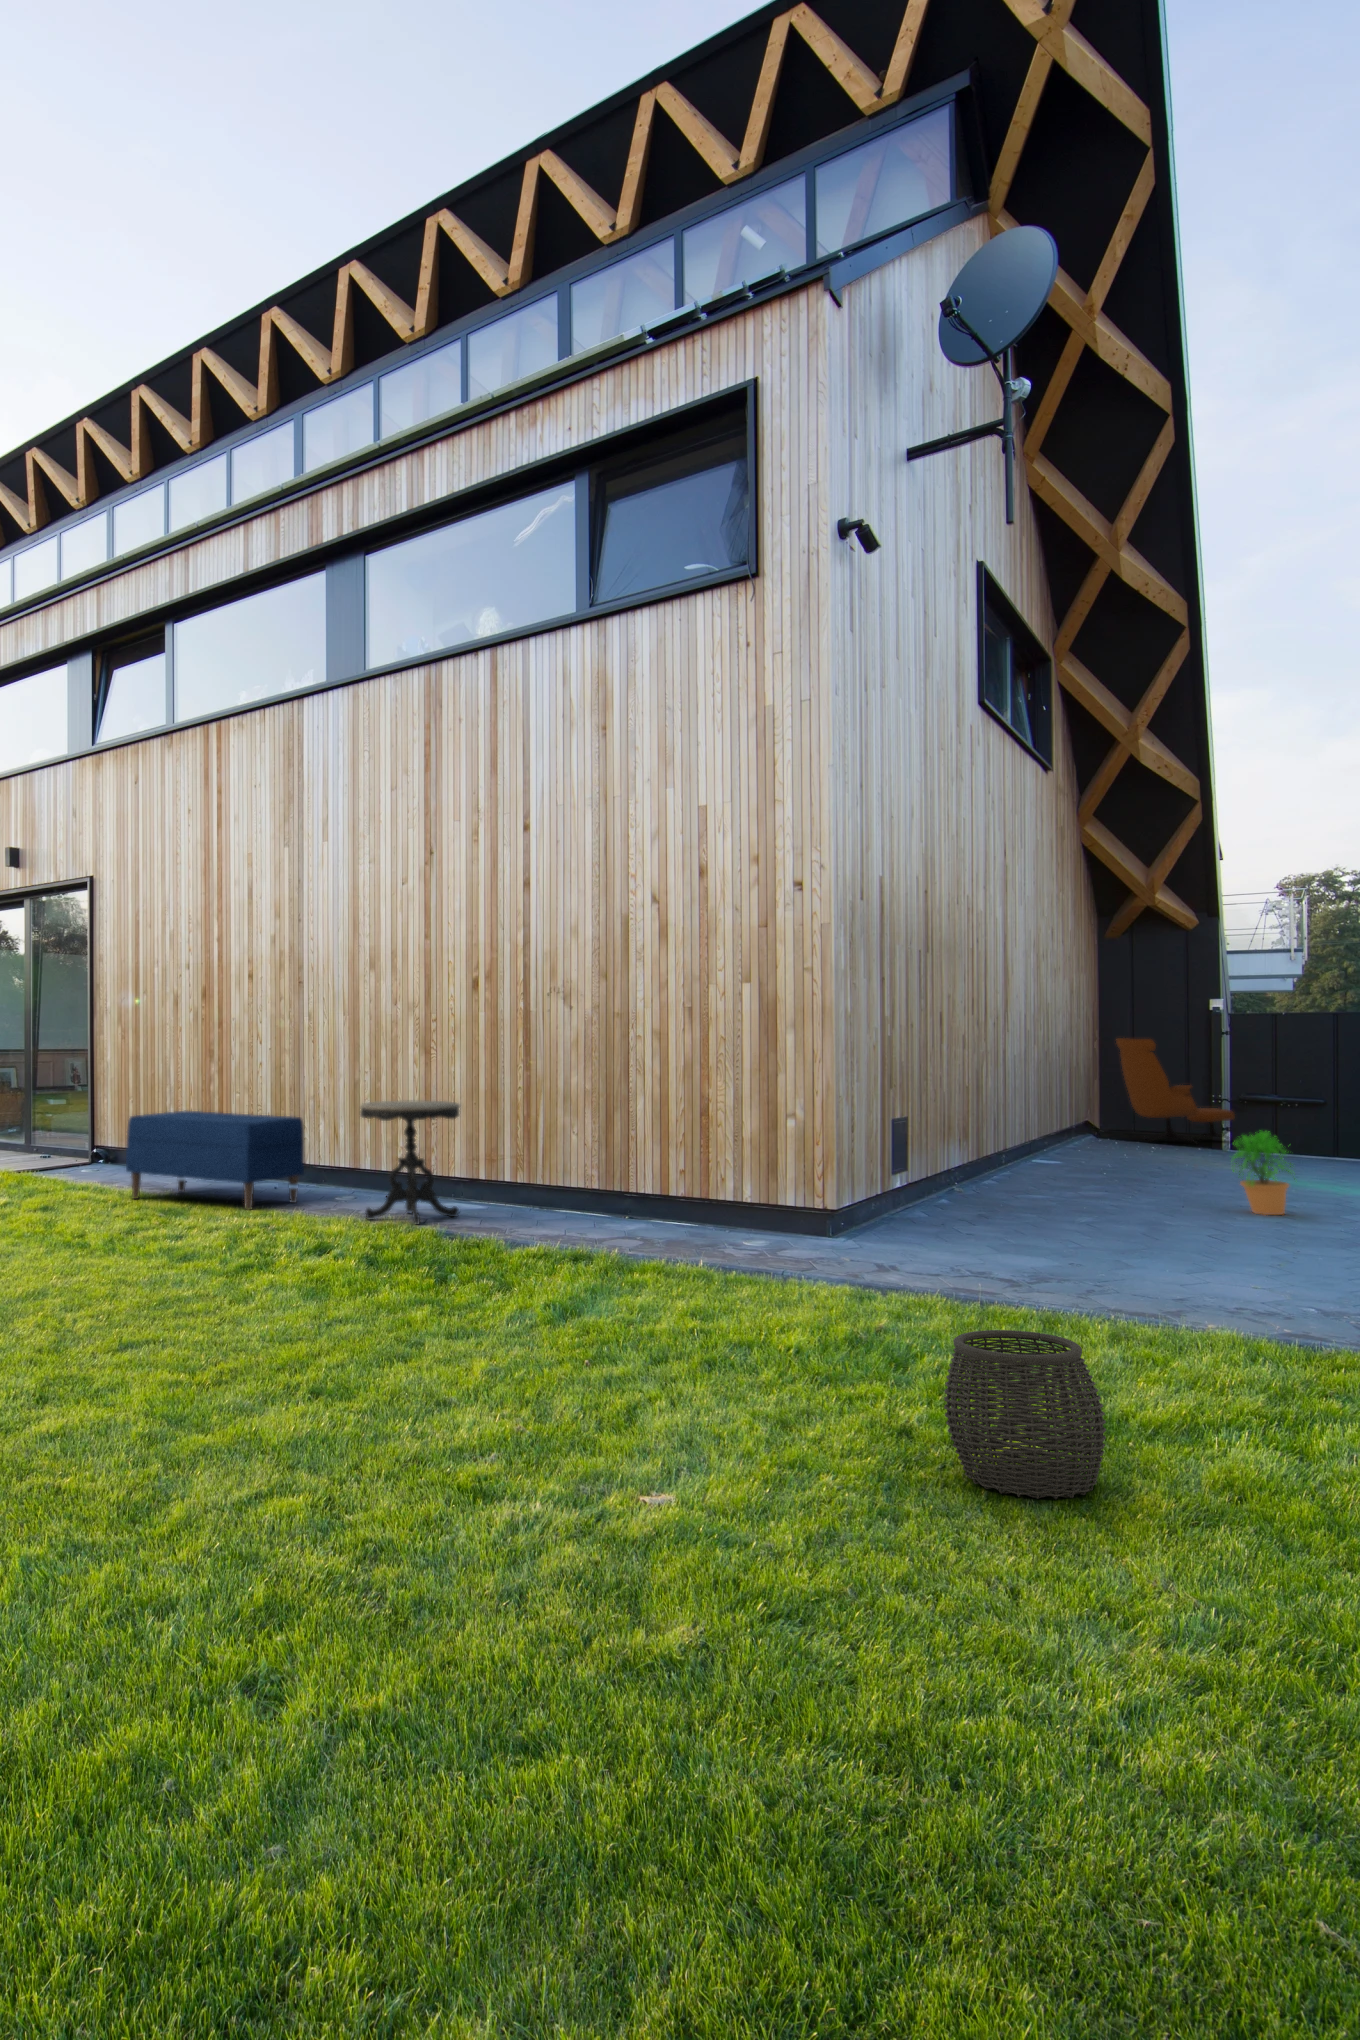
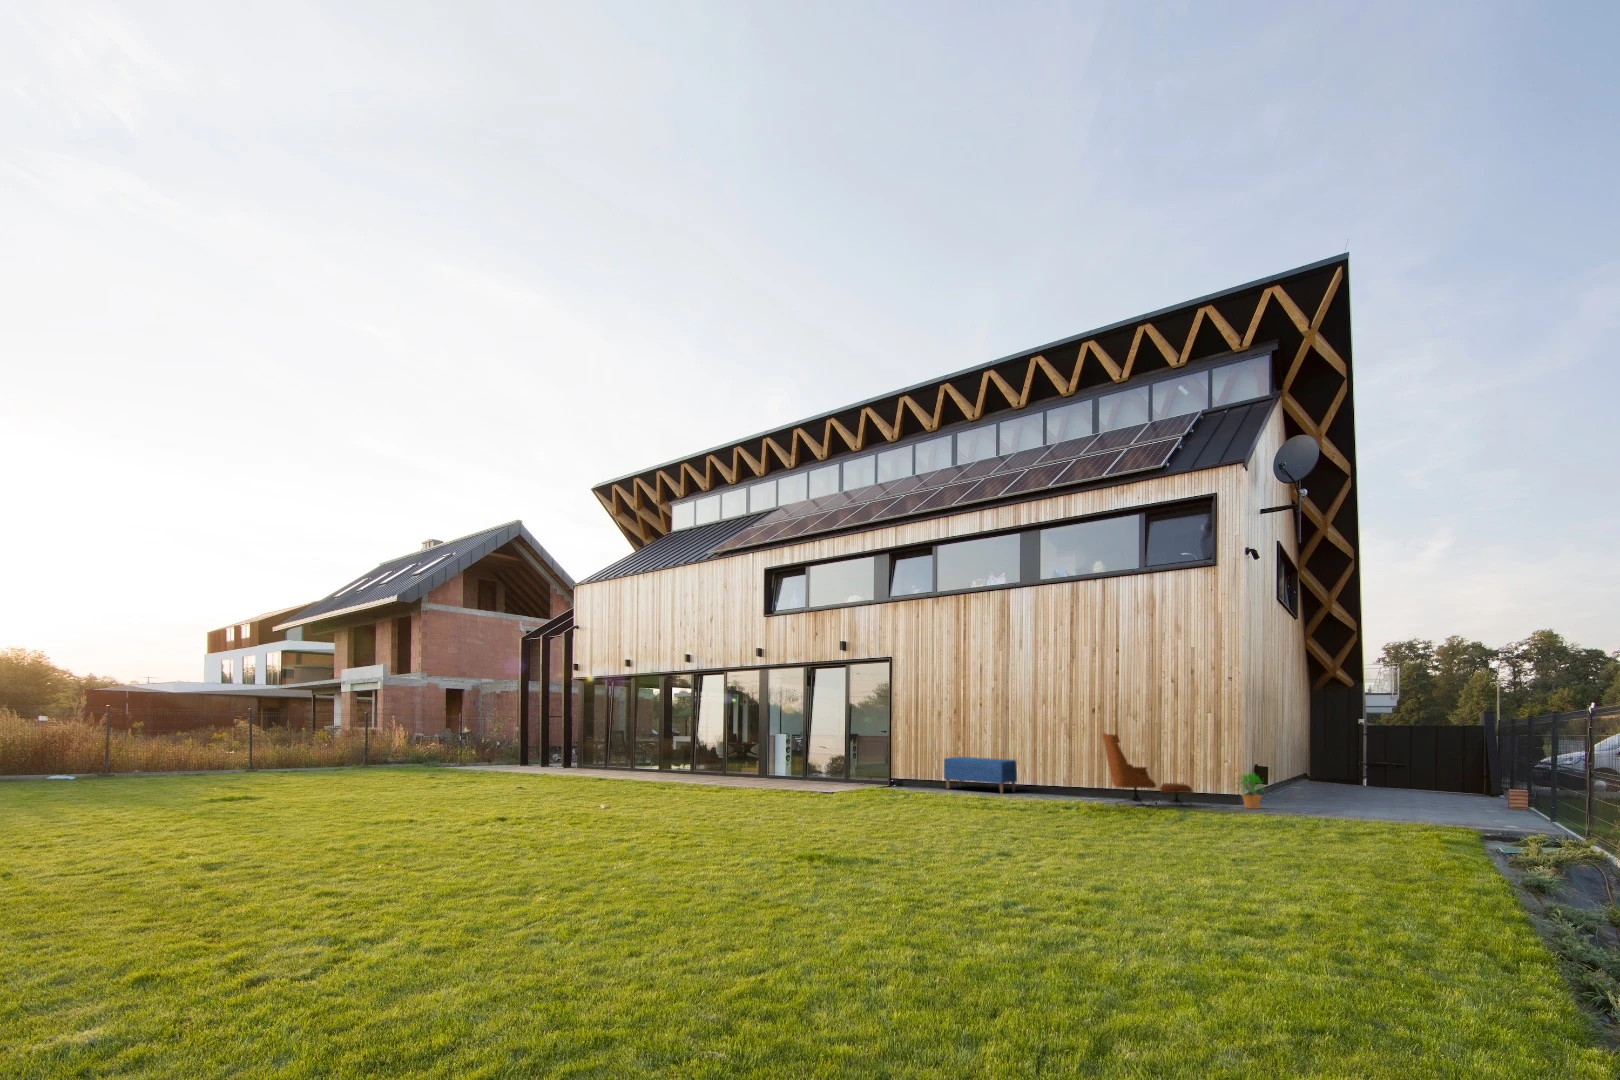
lounge chair: present [1116,1038,1235,1141] -> present [1102,733,1192,804]
side table: present [360,1100,460,1224] -> none [1049,754,1091,799]
potted plant: present [1232,1132,1295,1215] -> present [1238,773,1263,809]
woven basket: present [944,1330,1106,1499] -> none [1343,816,1390,856]

